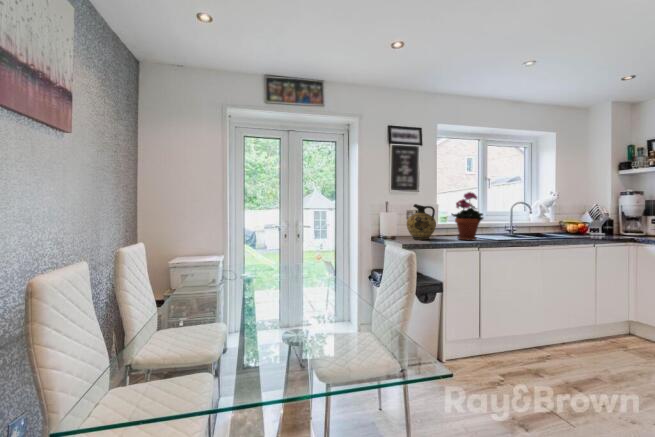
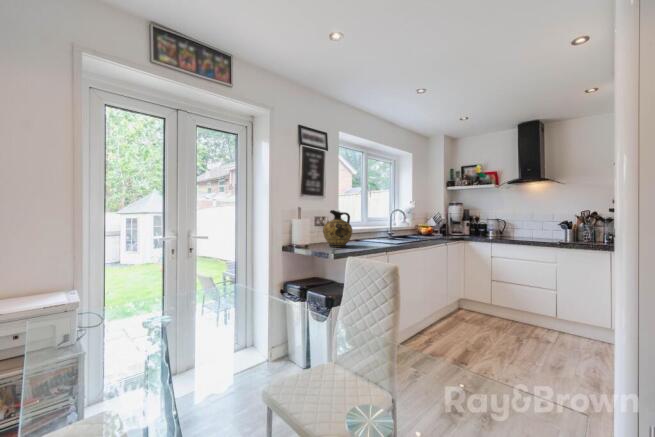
potted plant: present [452,192,483,240] -> none [362,199,392,246]

